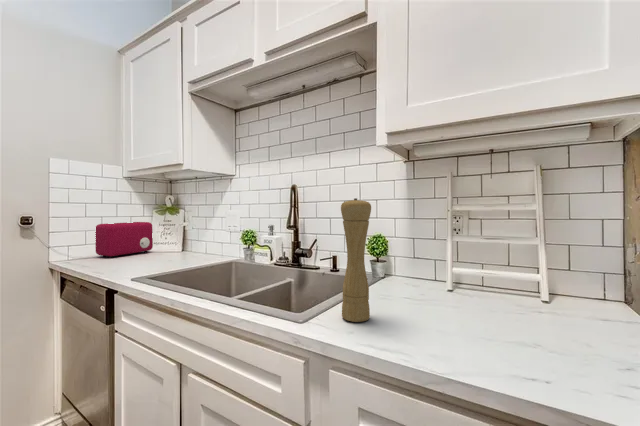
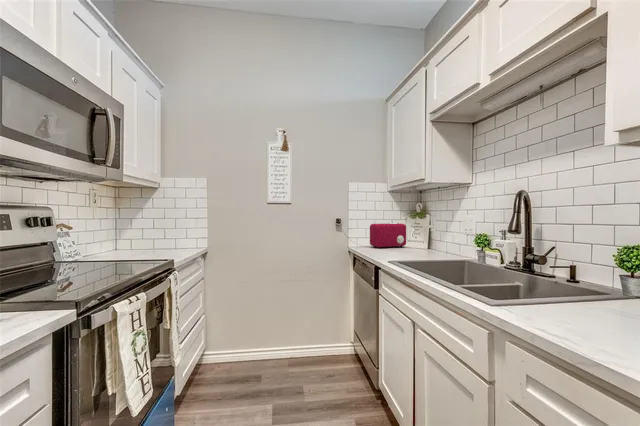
pepper mill: present [341,198,371,322] -> none [537,204,572,320]

